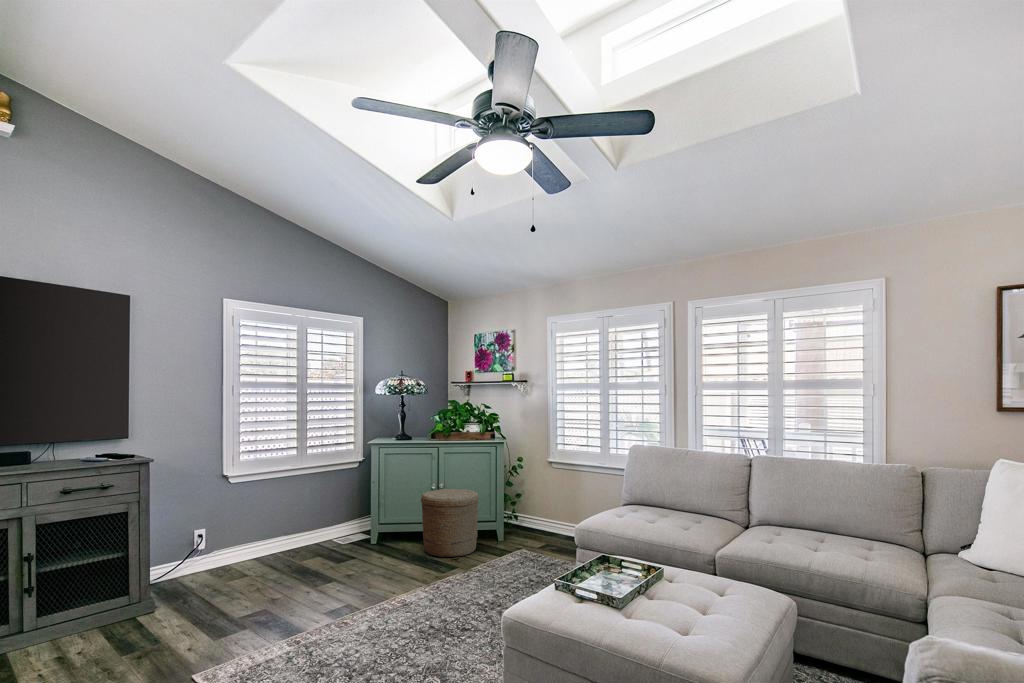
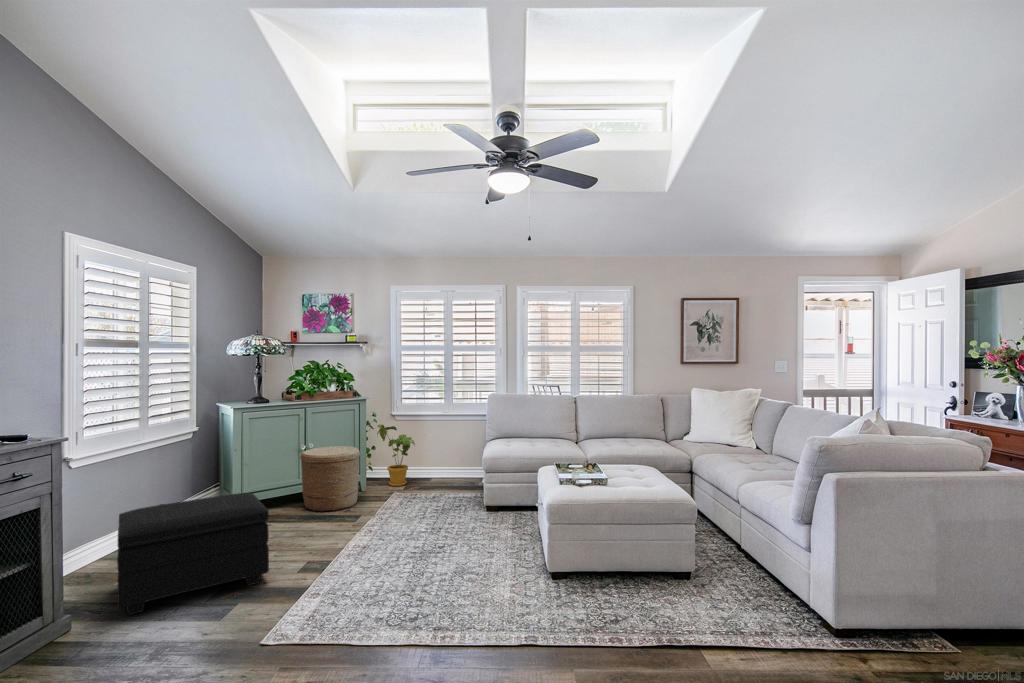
house plant: none [513,471,558,543] -> present [377,424,415,486]
footstool: none [177,523,320,614] -> present [117,493,269,615]

